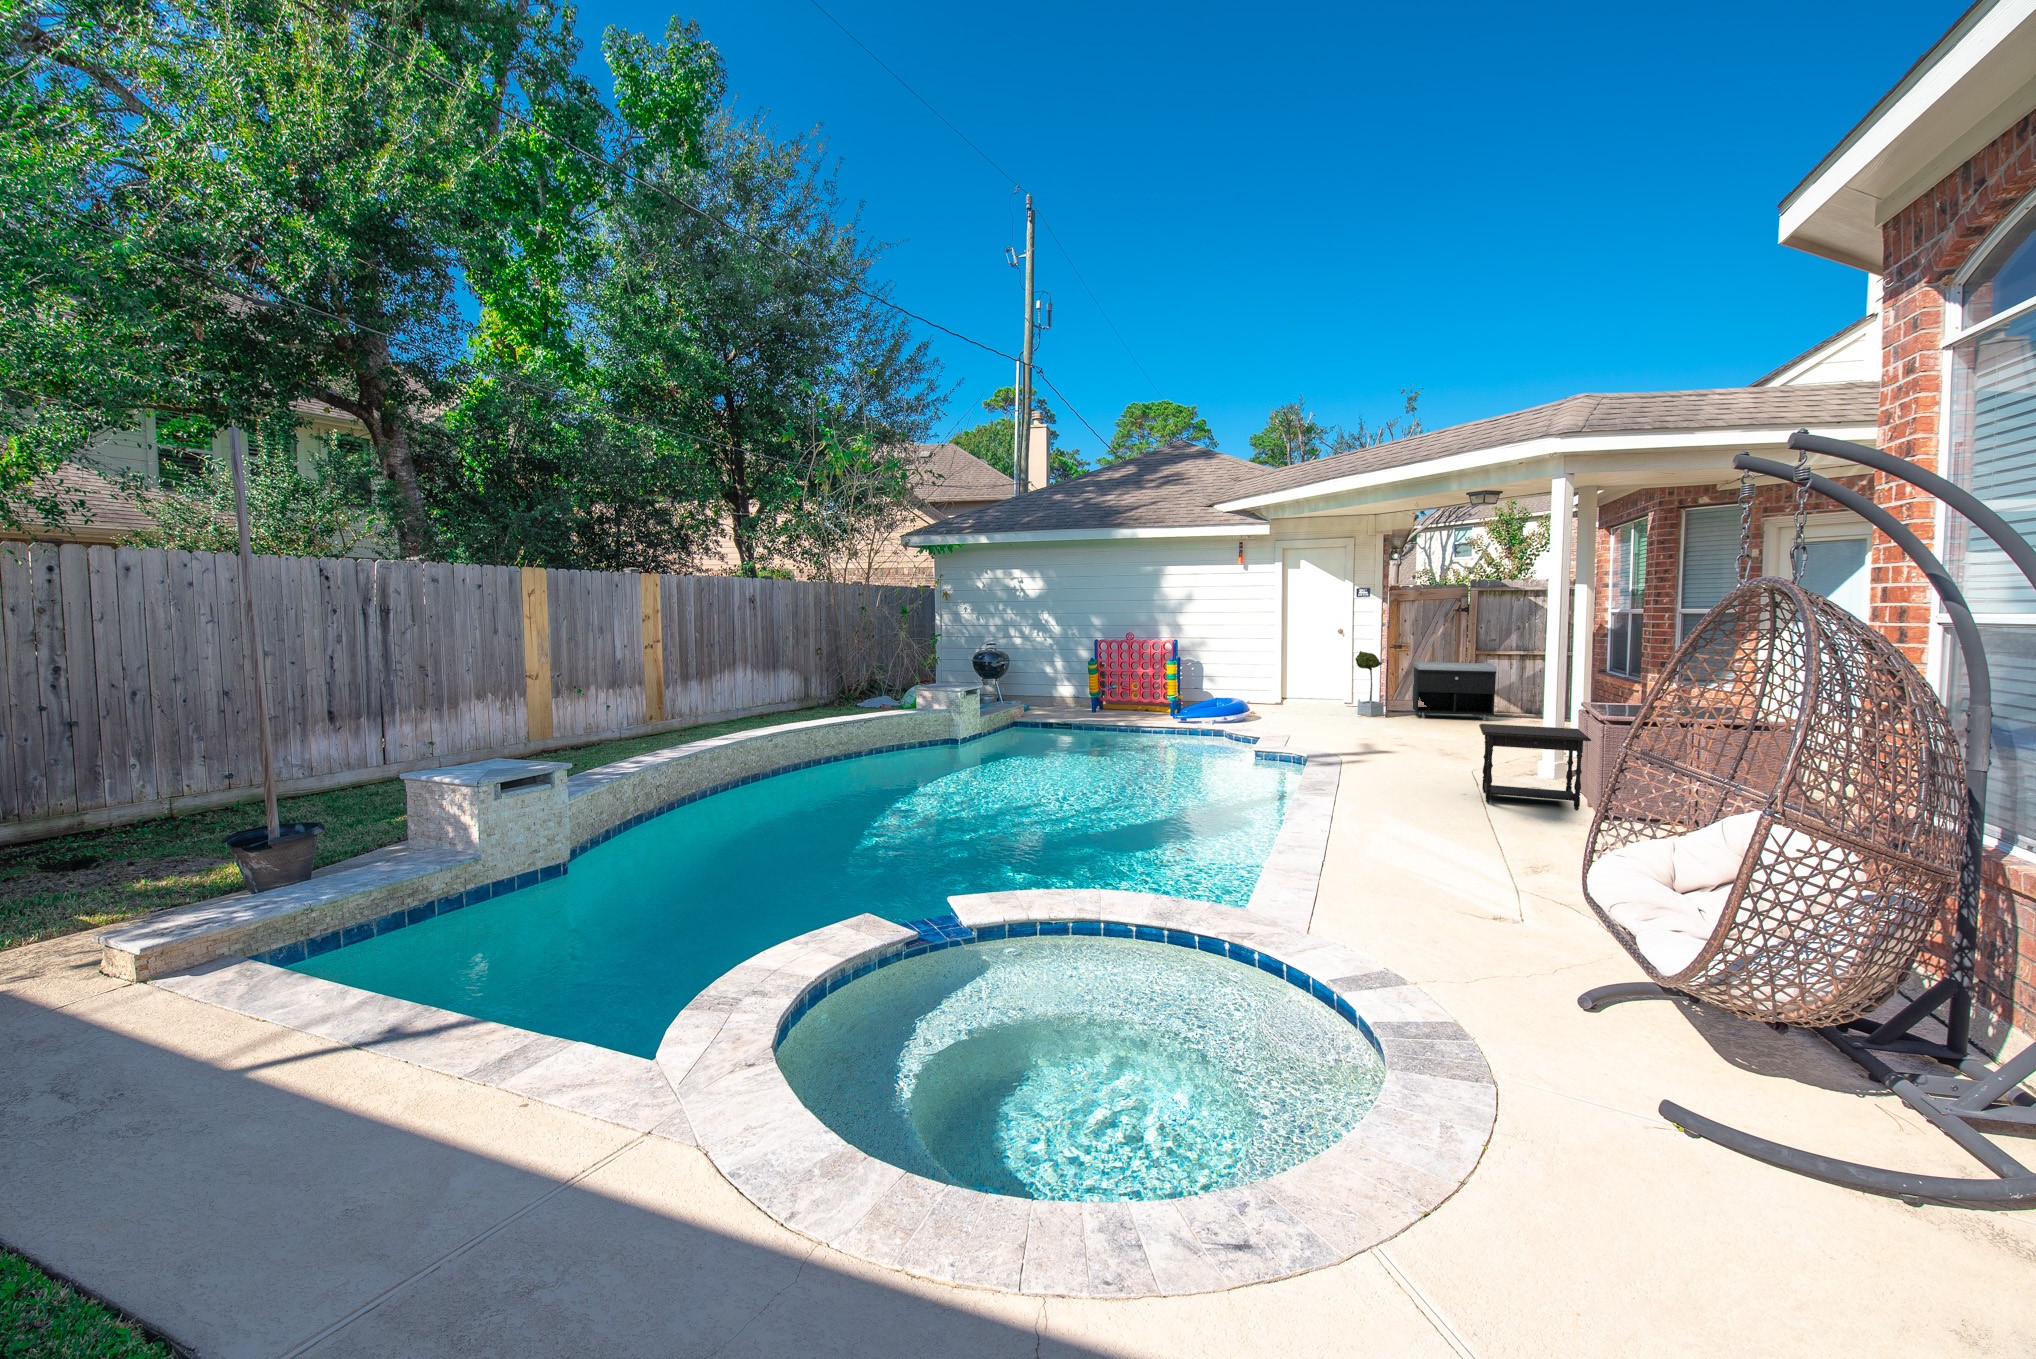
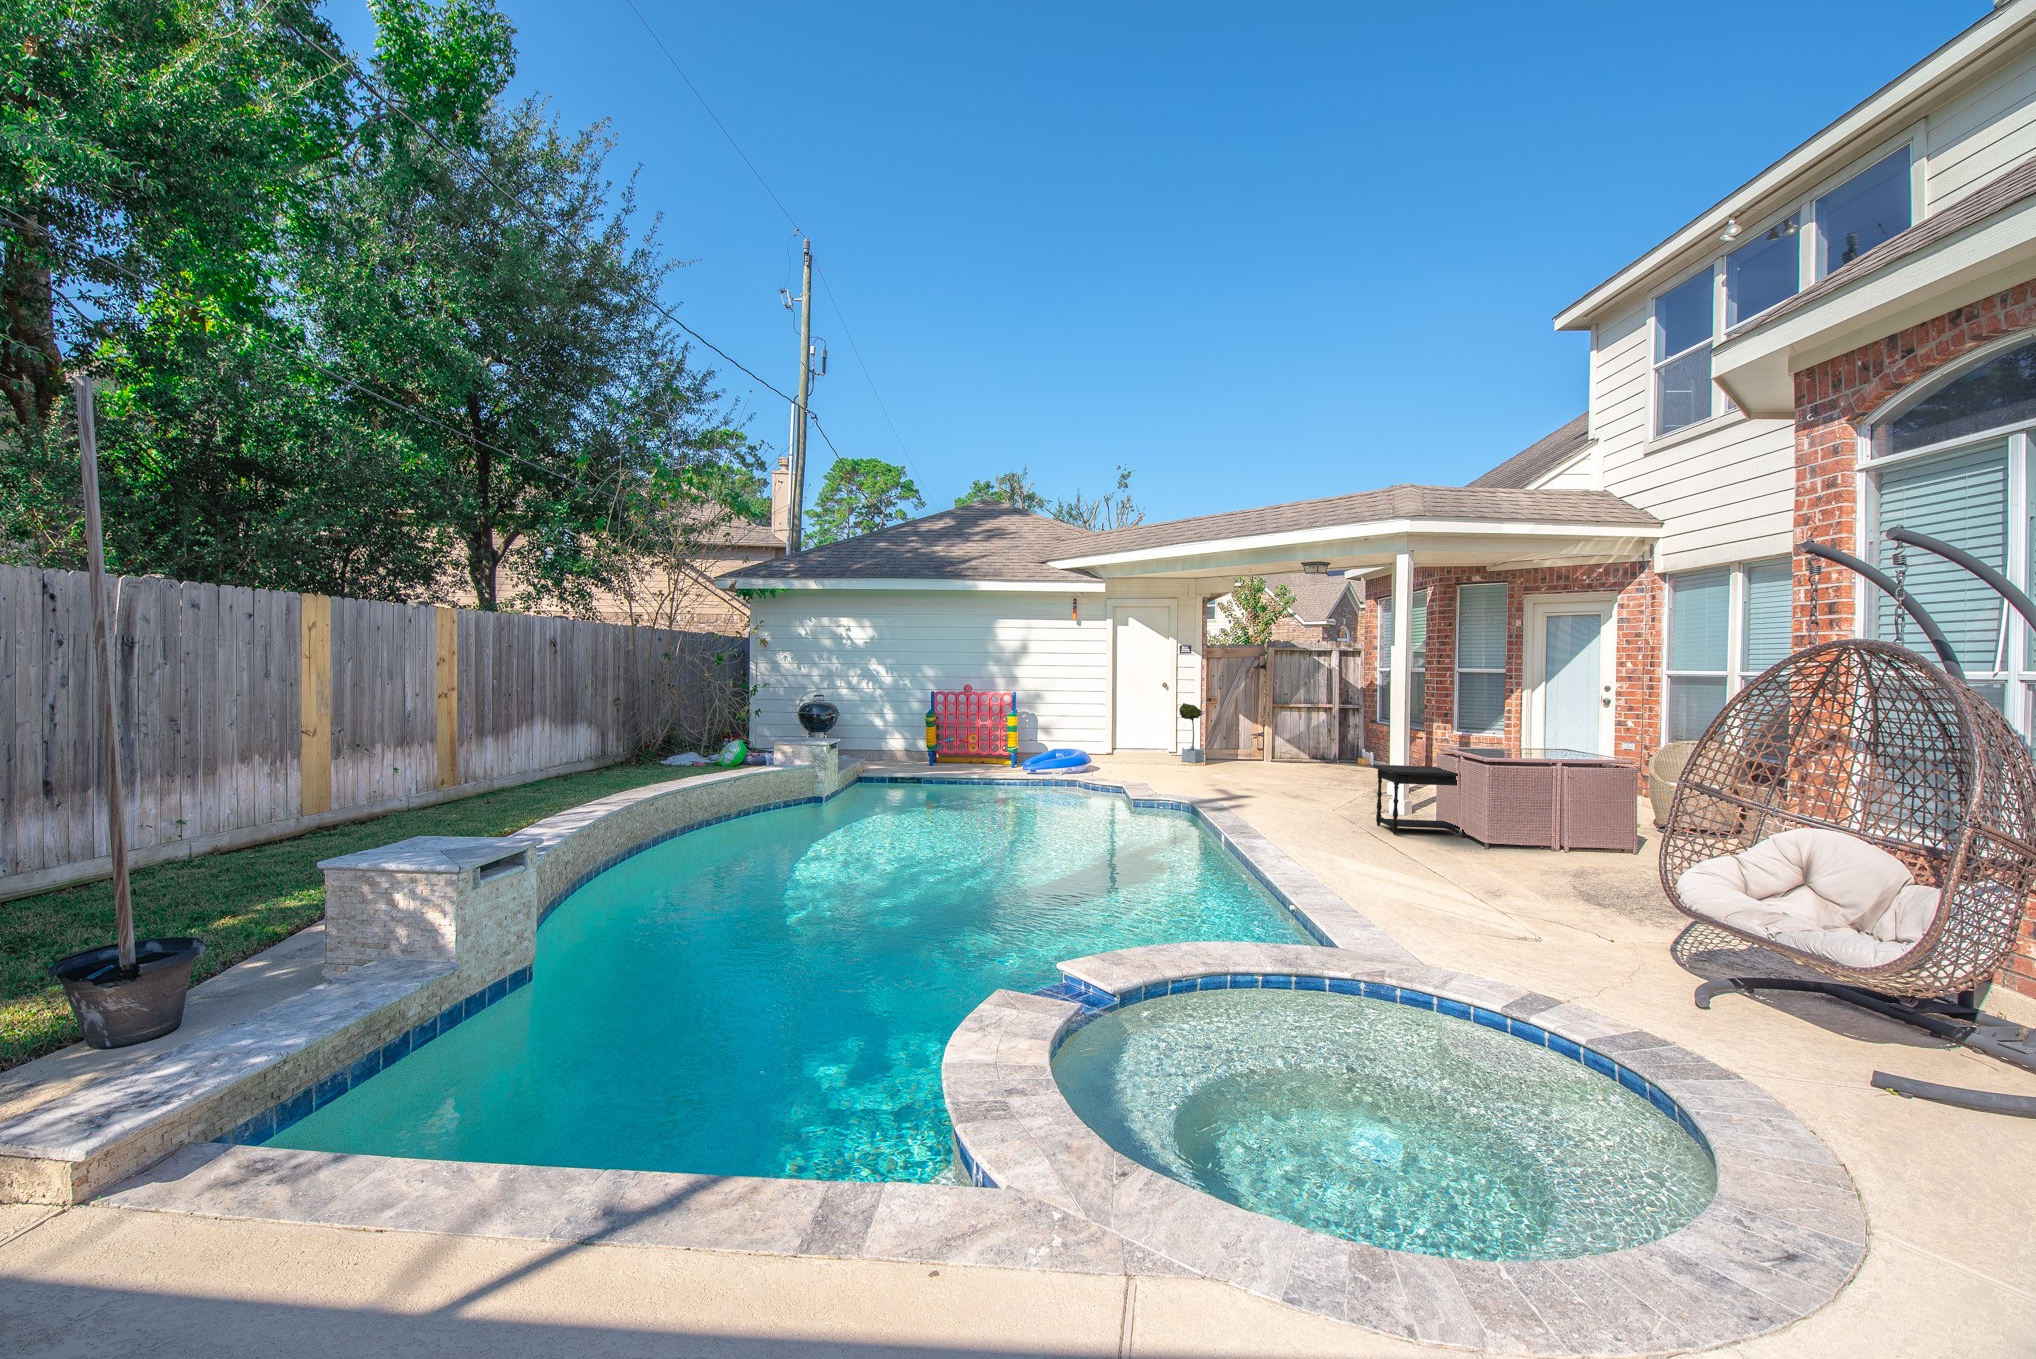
storage bench: present [1413,662,1497,720] -> none [1224,713,1297,764]

